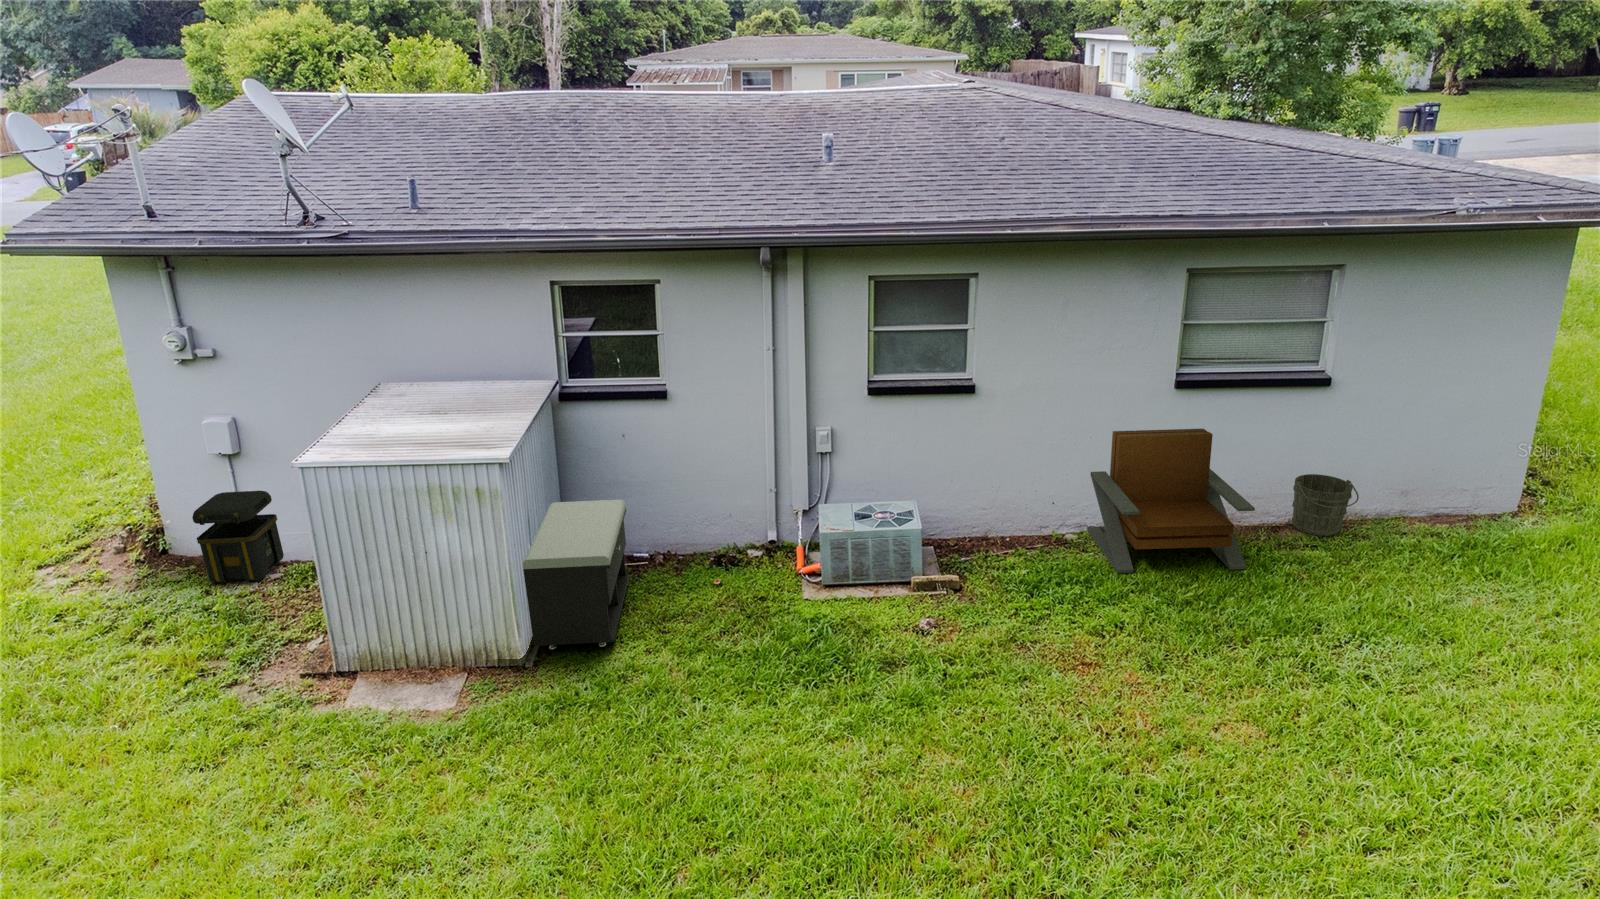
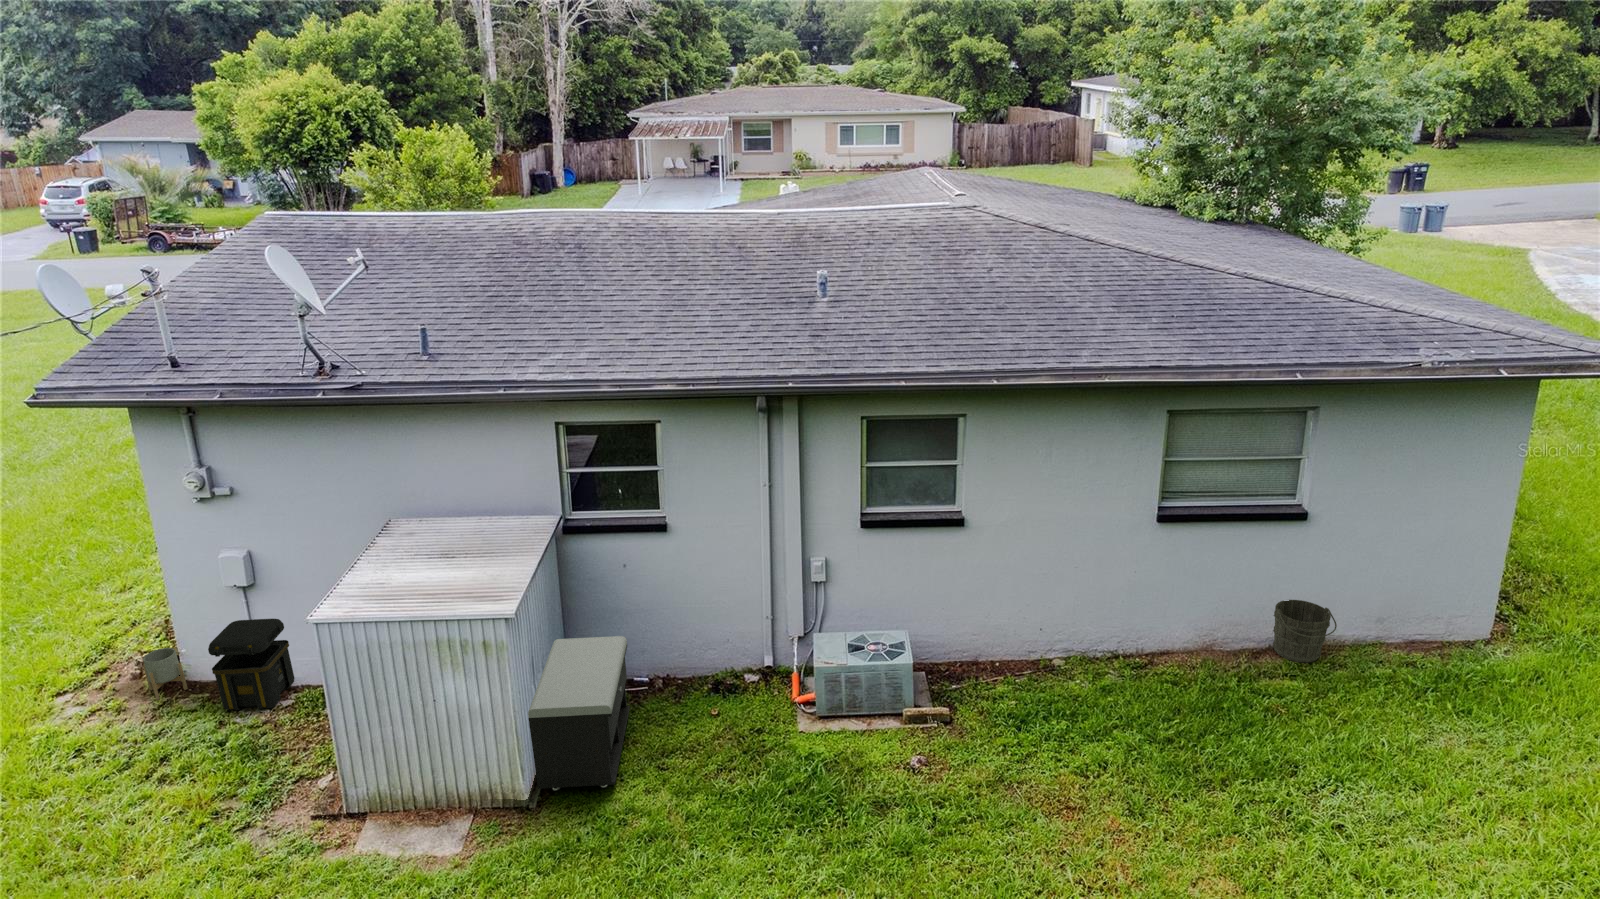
lounge chair: present [1087,429,1255,573] -> none [1074,559,1234,705]
planter: none [126,523,174,575] -> present [143,648,188,700]

